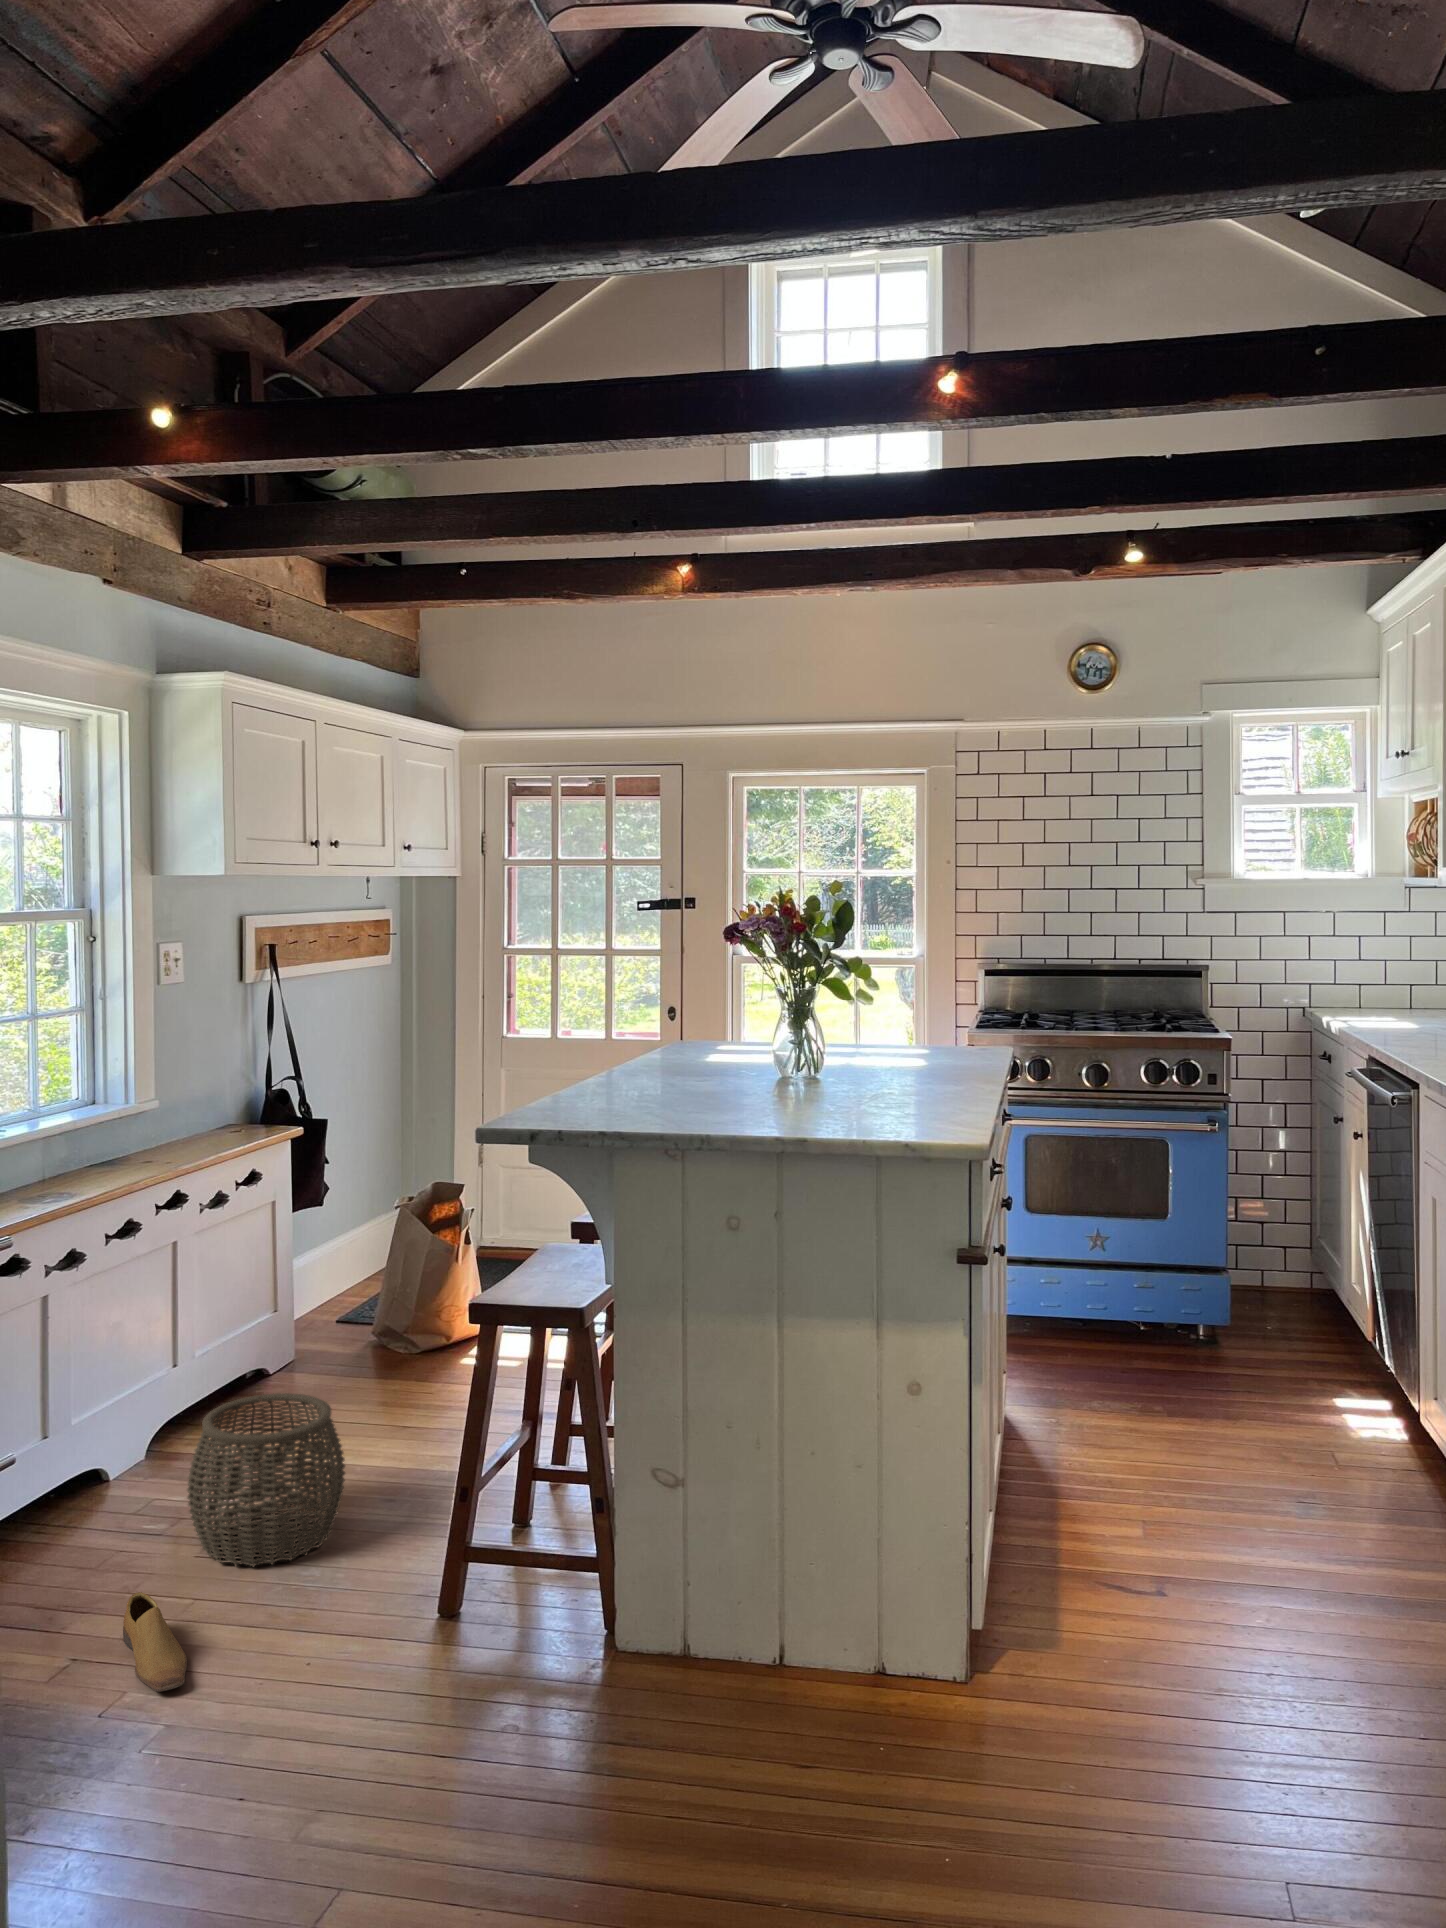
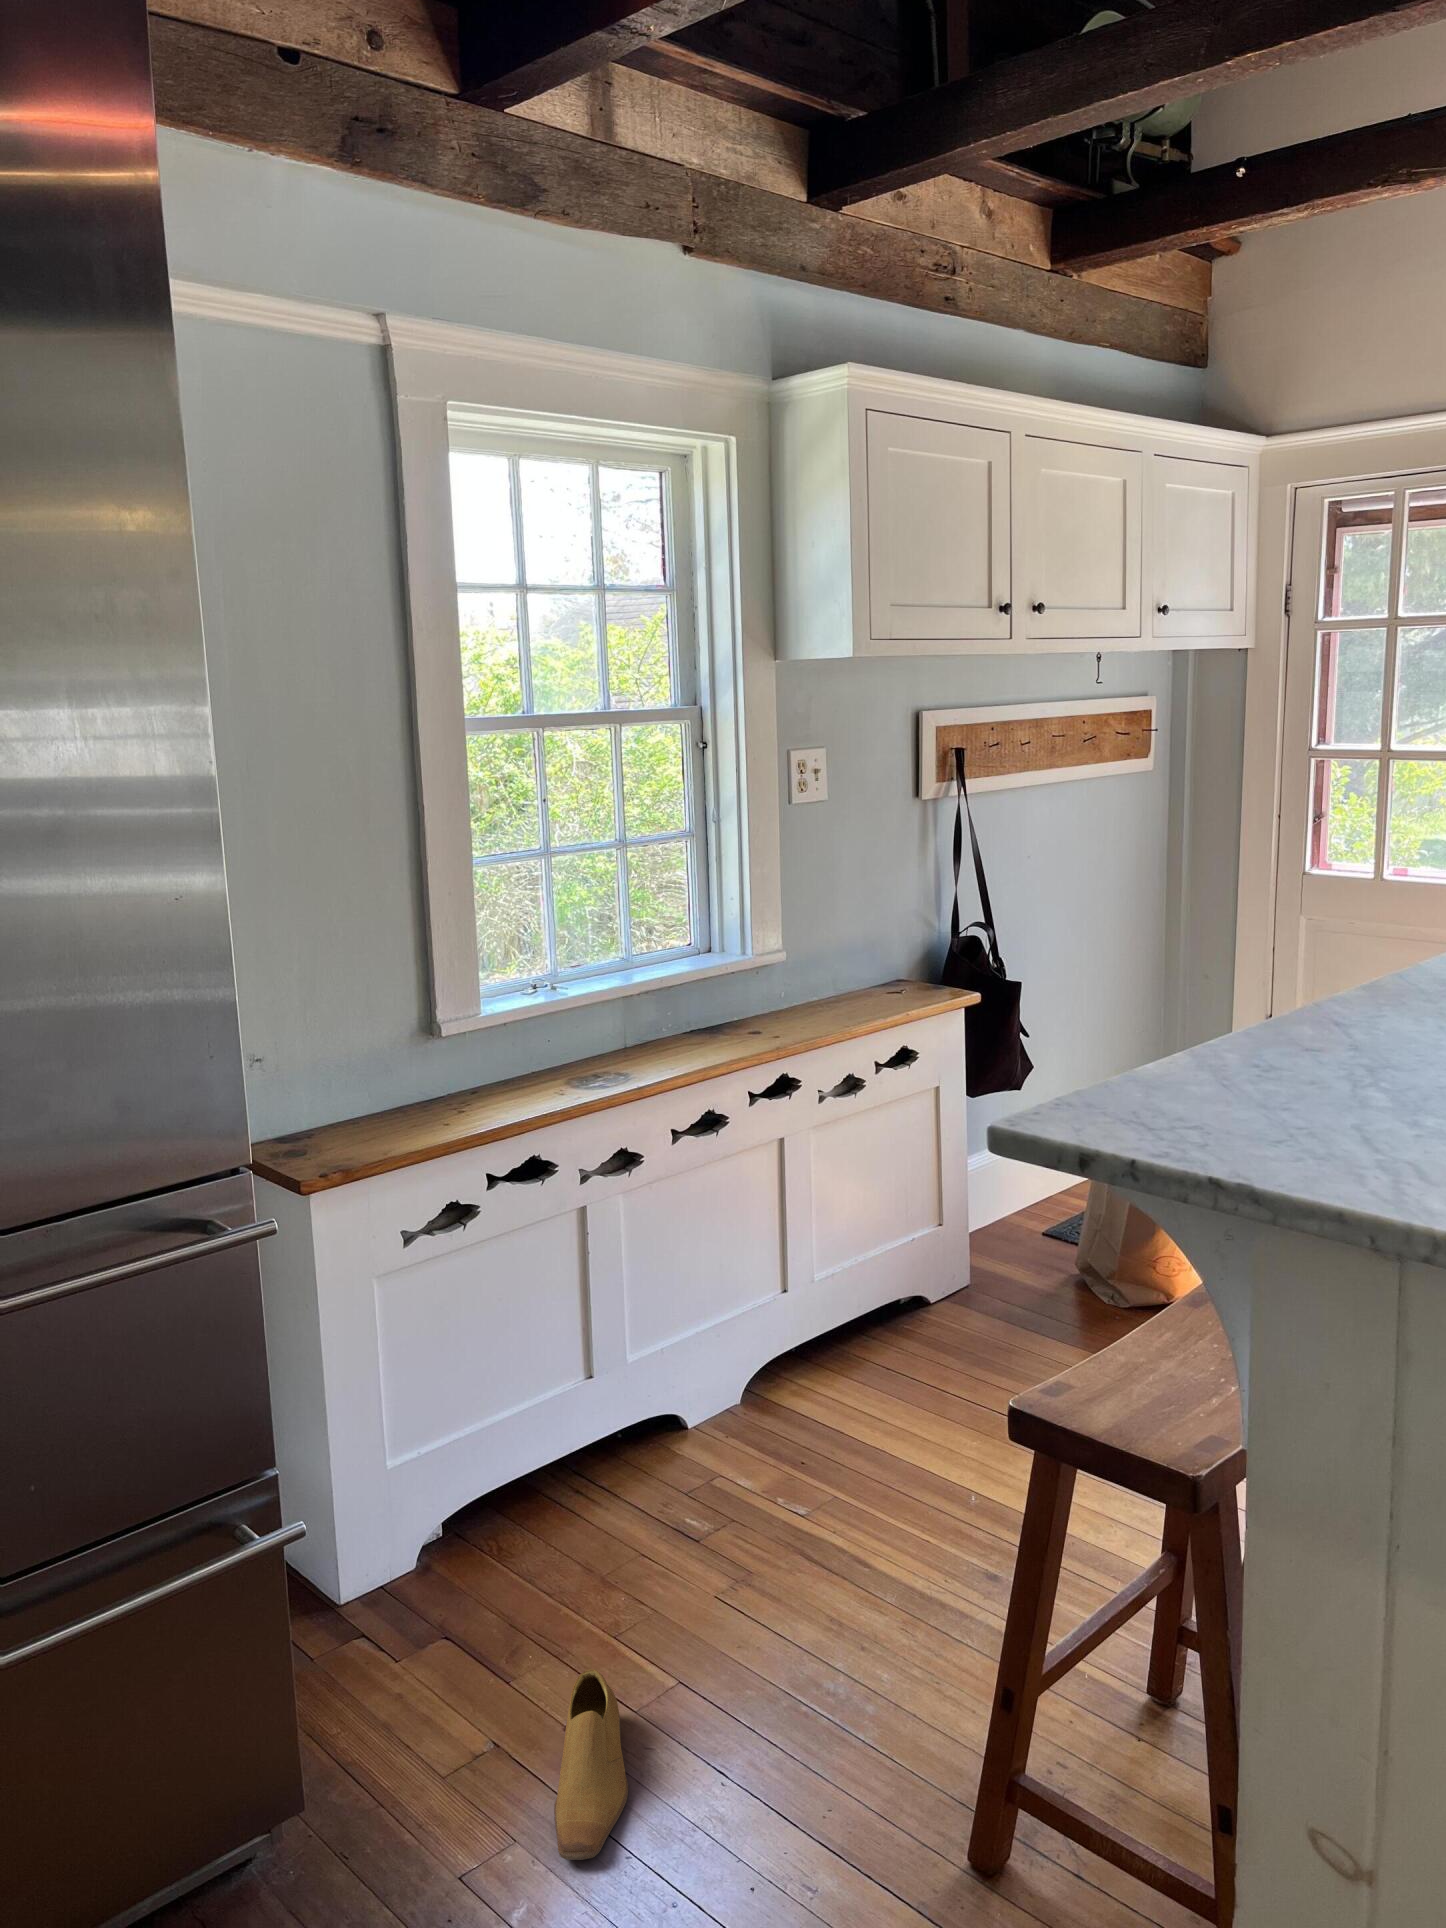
woven basket: present [187,1393,345,1567] -> none [709,1390,926,1651]

